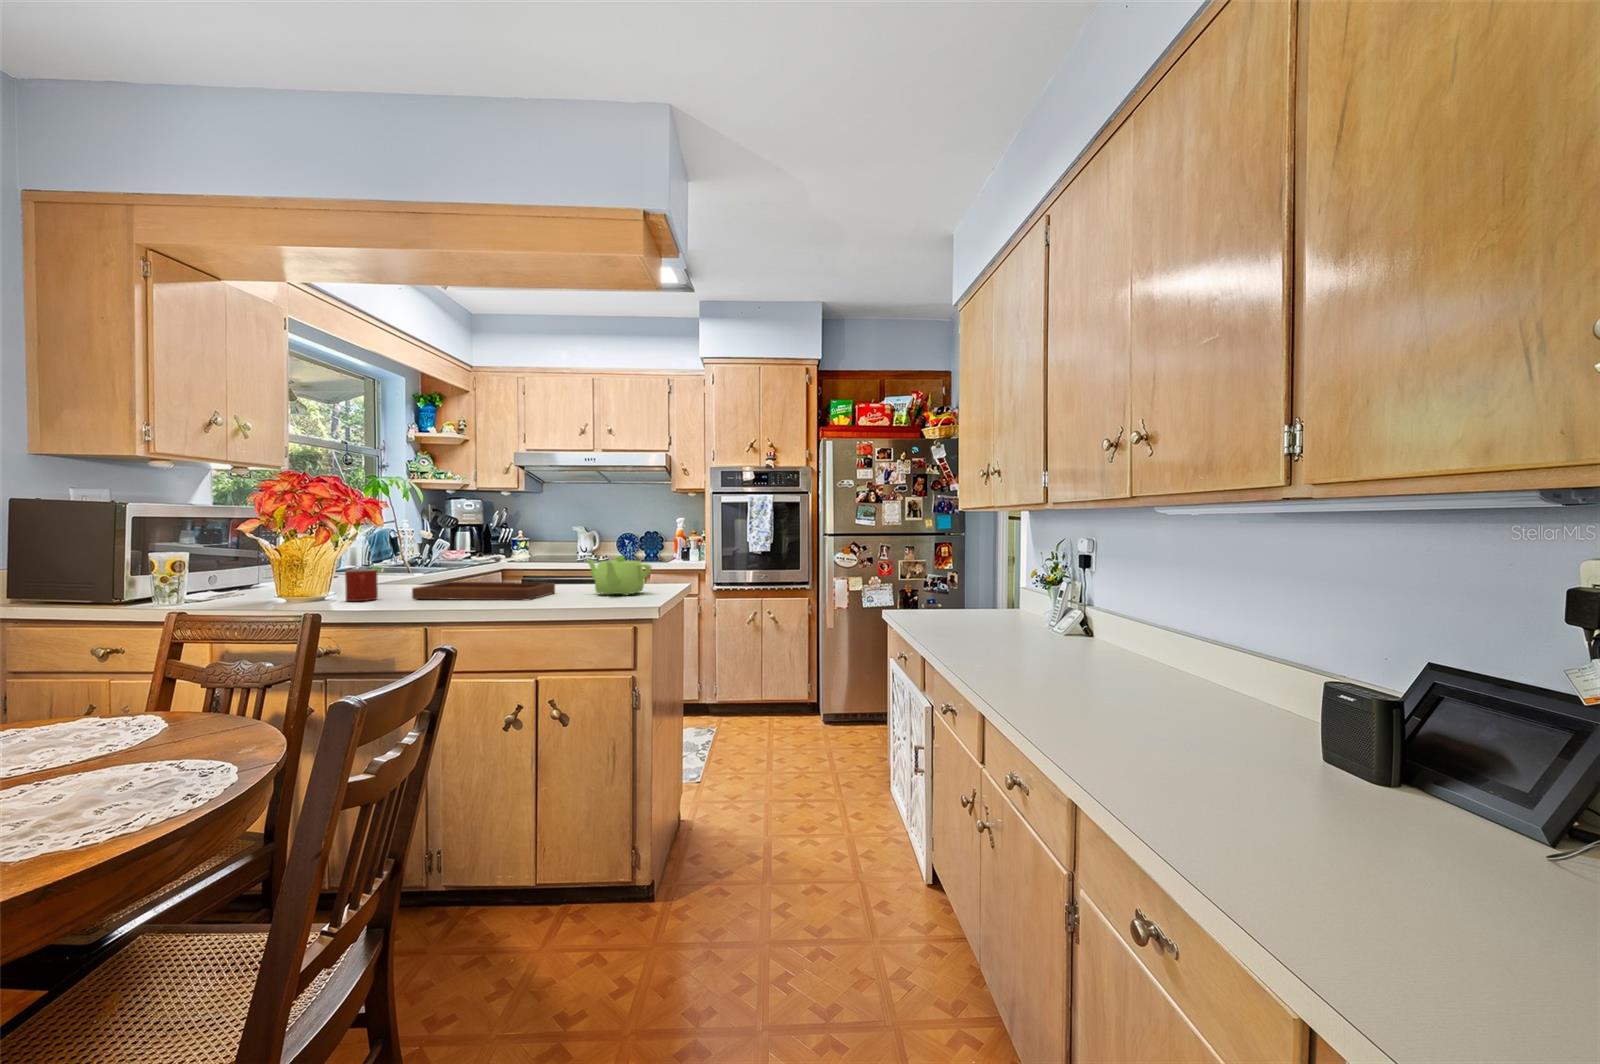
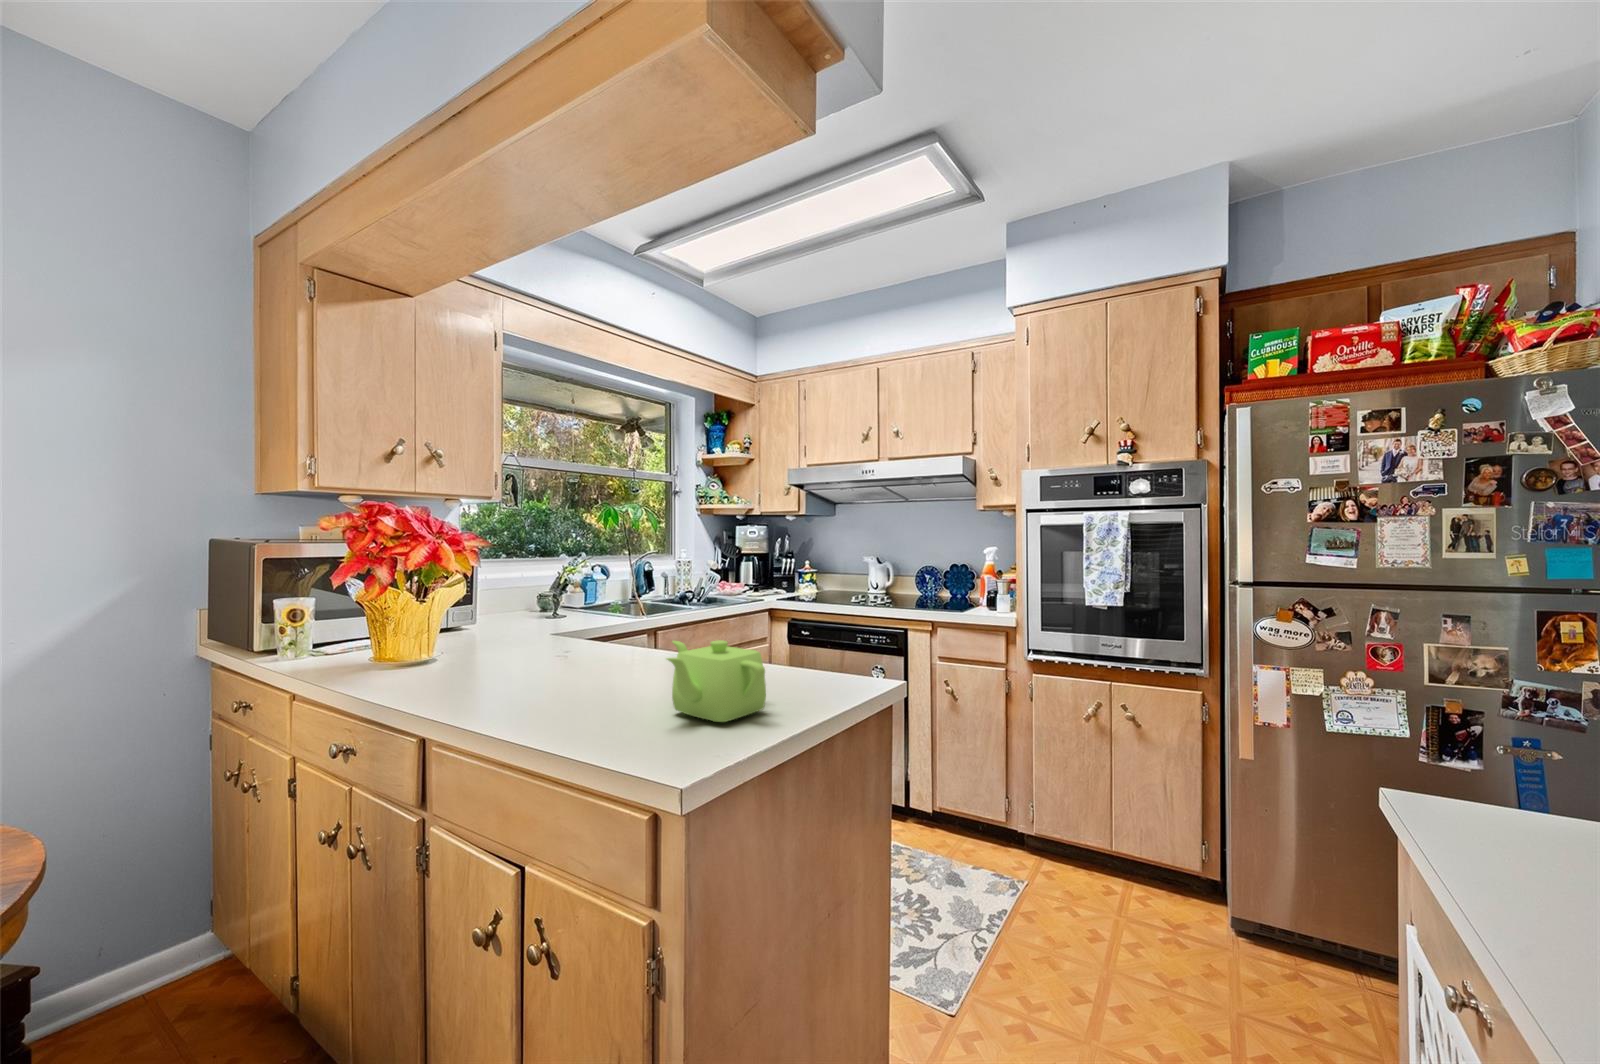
tray: present [412,557,555,600] -> none [467,625,648,713]
mug: present [345,569,378,601] -> none [409,632,452,679]

